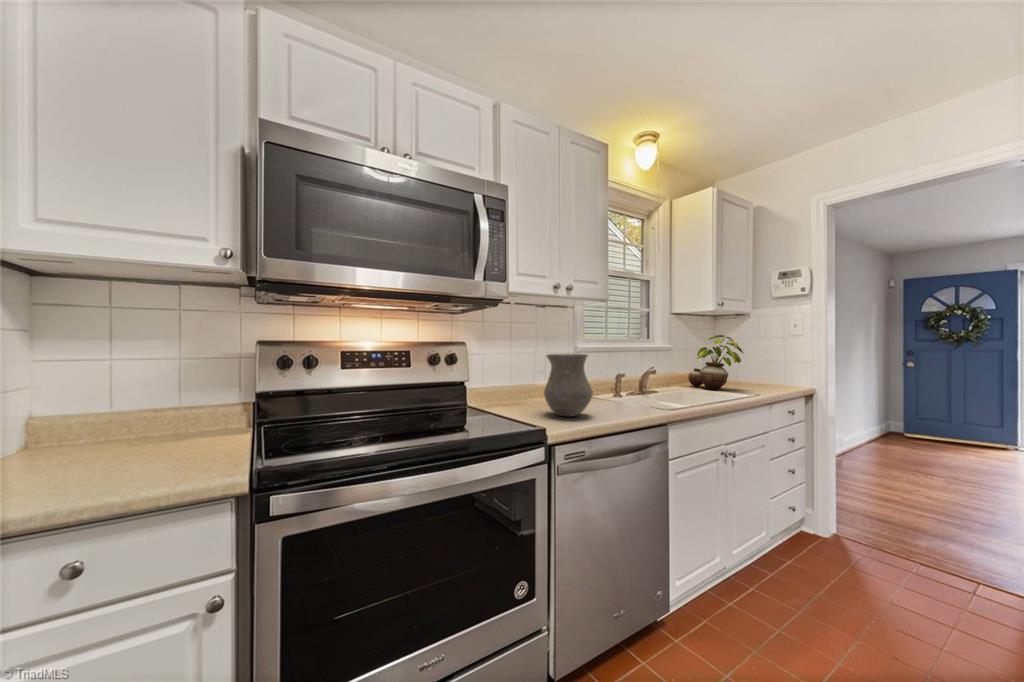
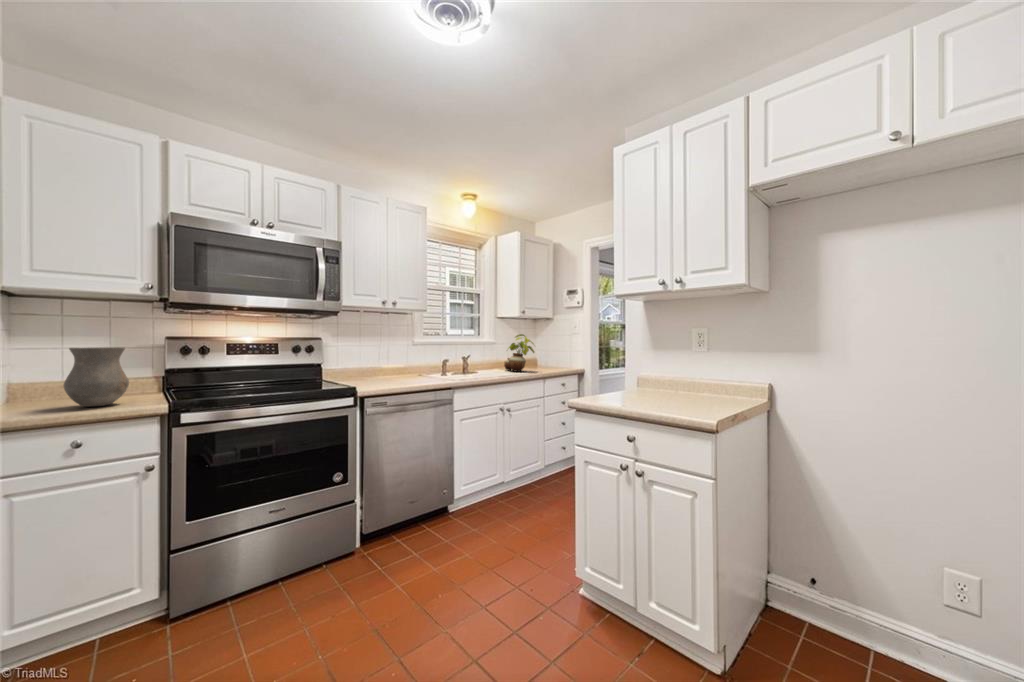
vase: present [544,354,593,416] -> present [64,347,129,407]

